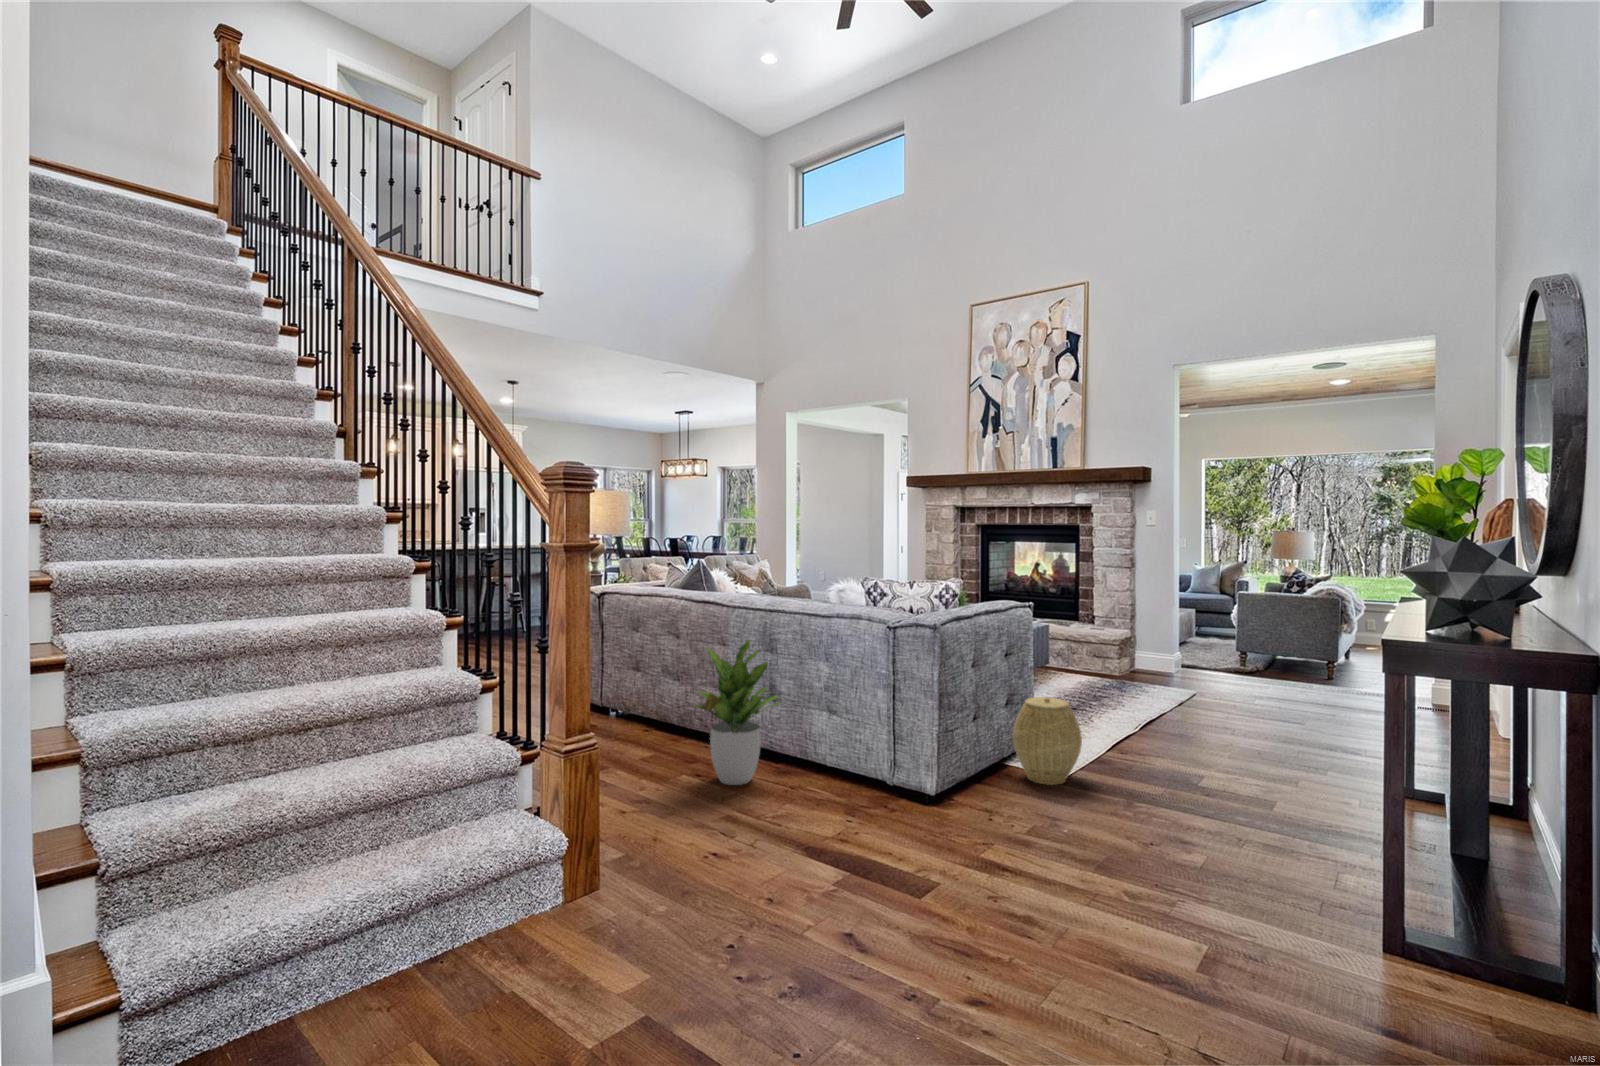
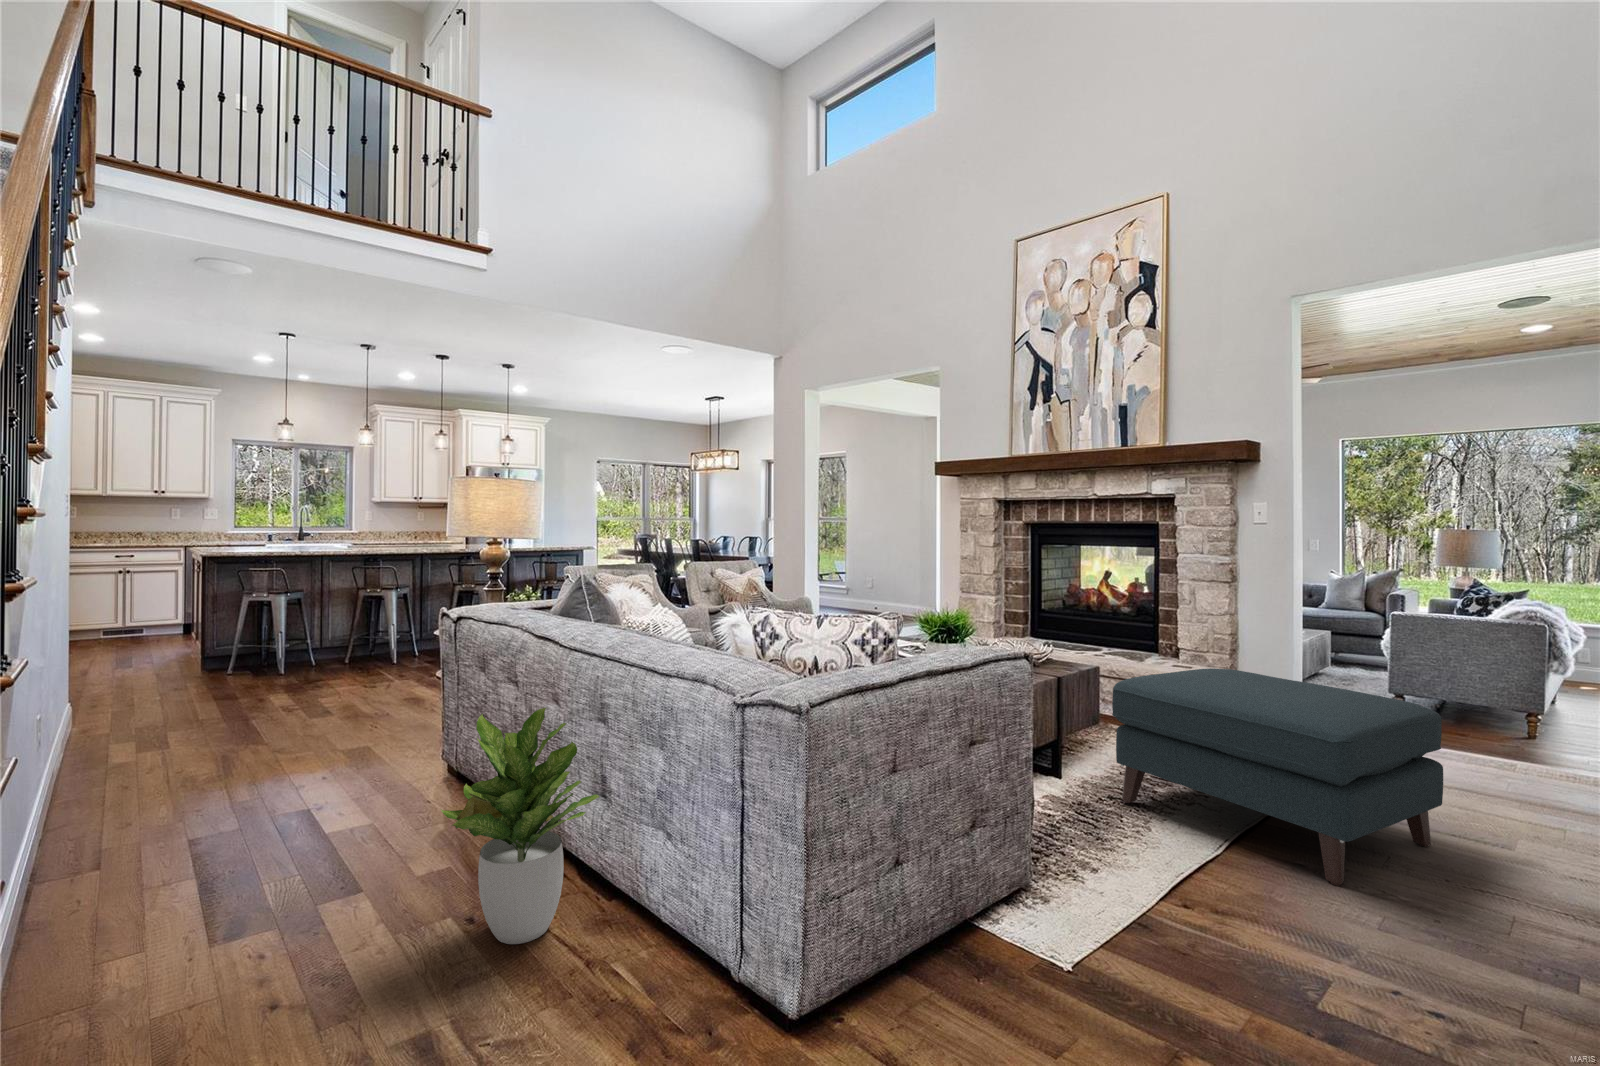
ottoman: none [1065,623,1264,743] -> present [1112,668,1443,886]
woven basket: present [1012,697,1082,785] -> none [976,819,1098,988]

